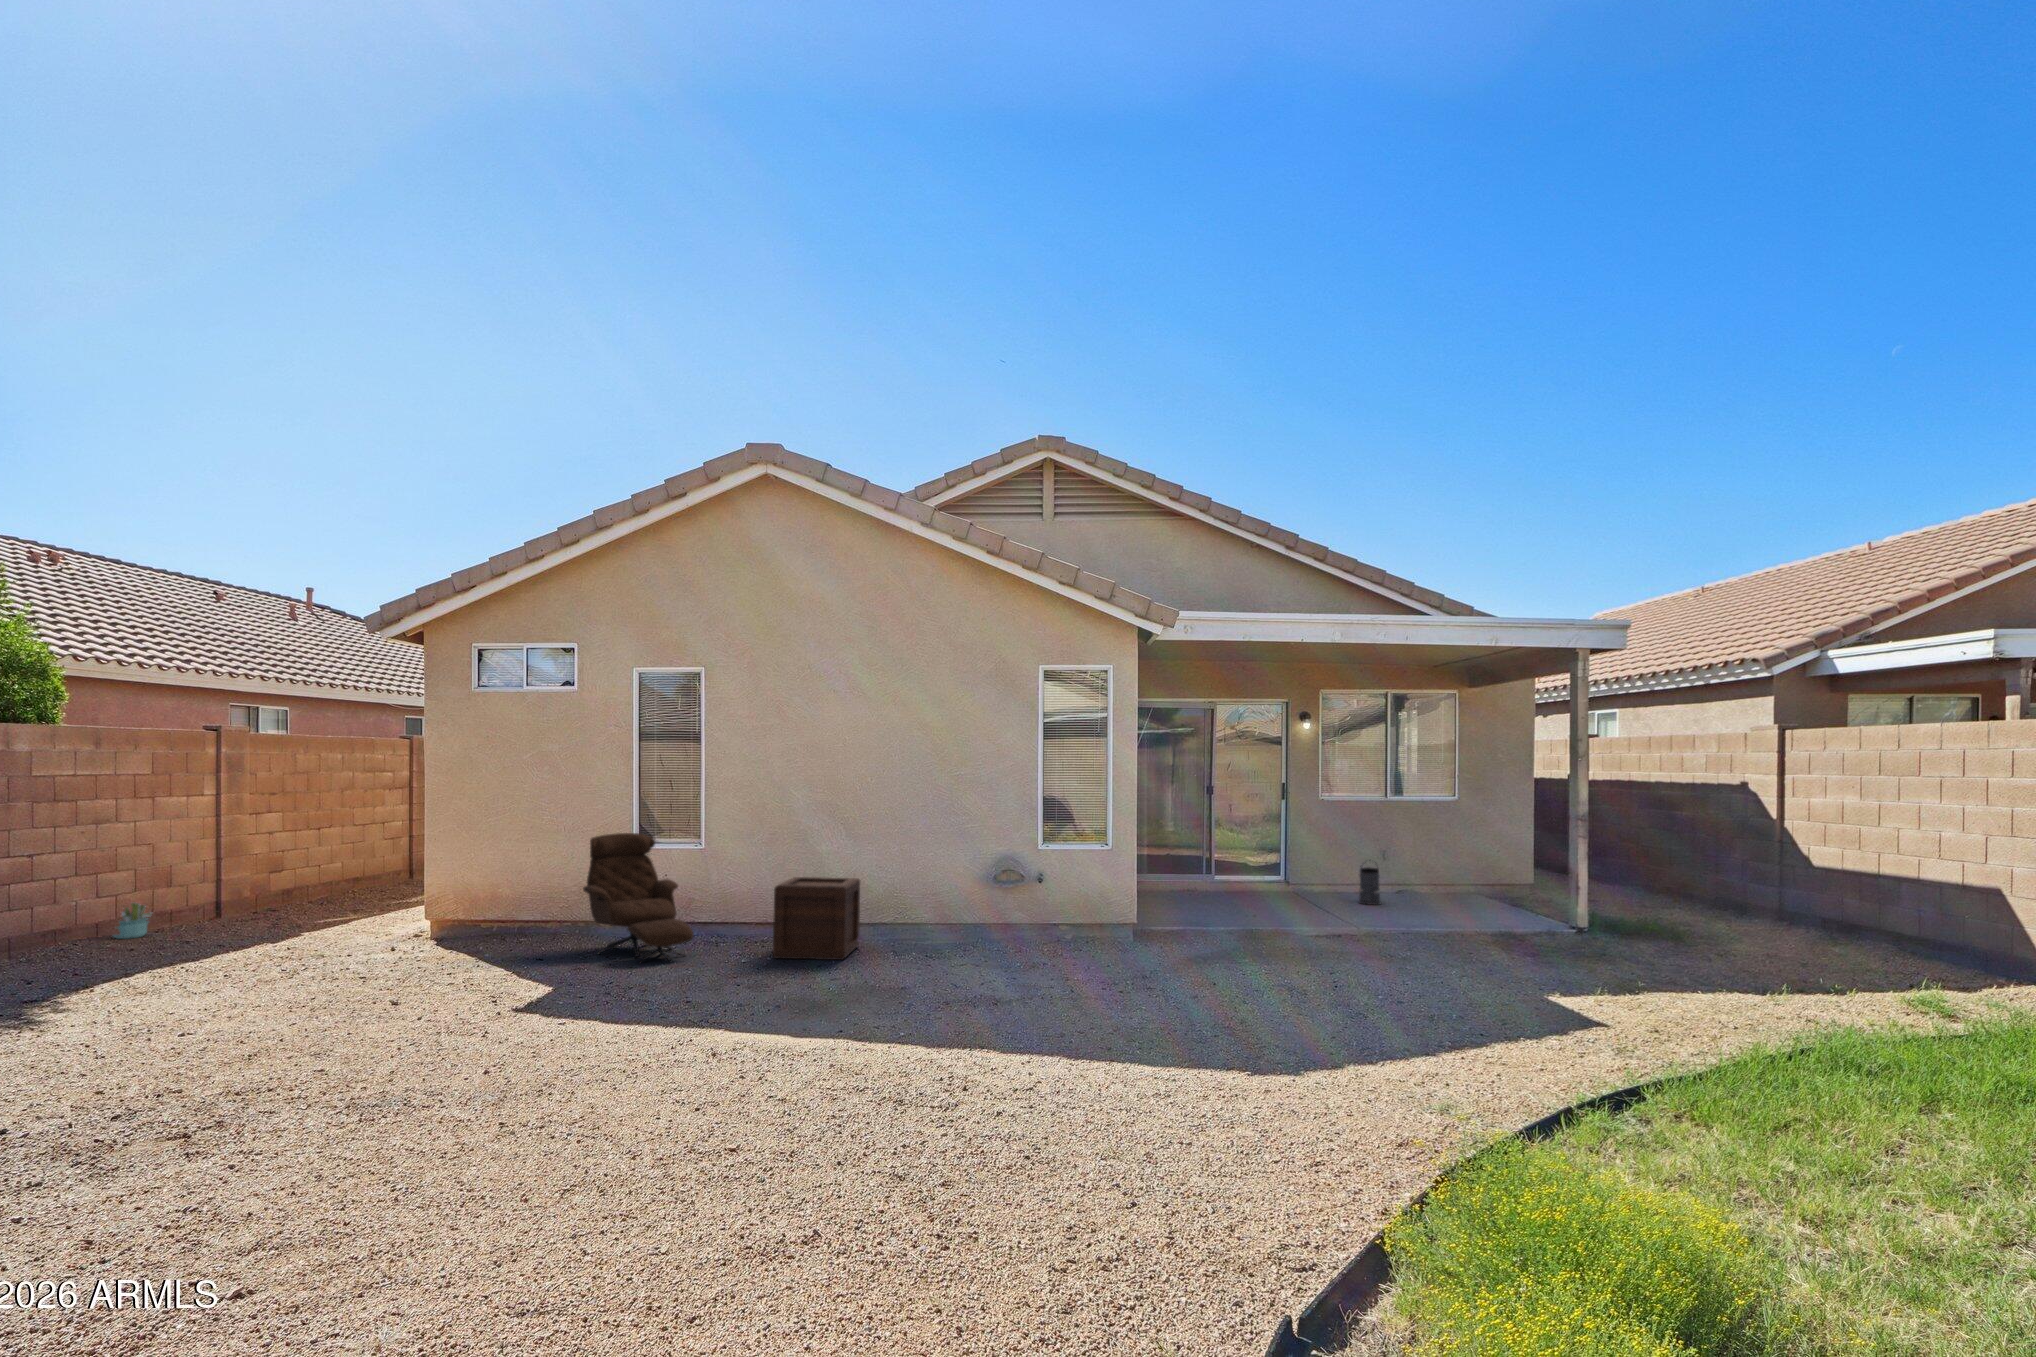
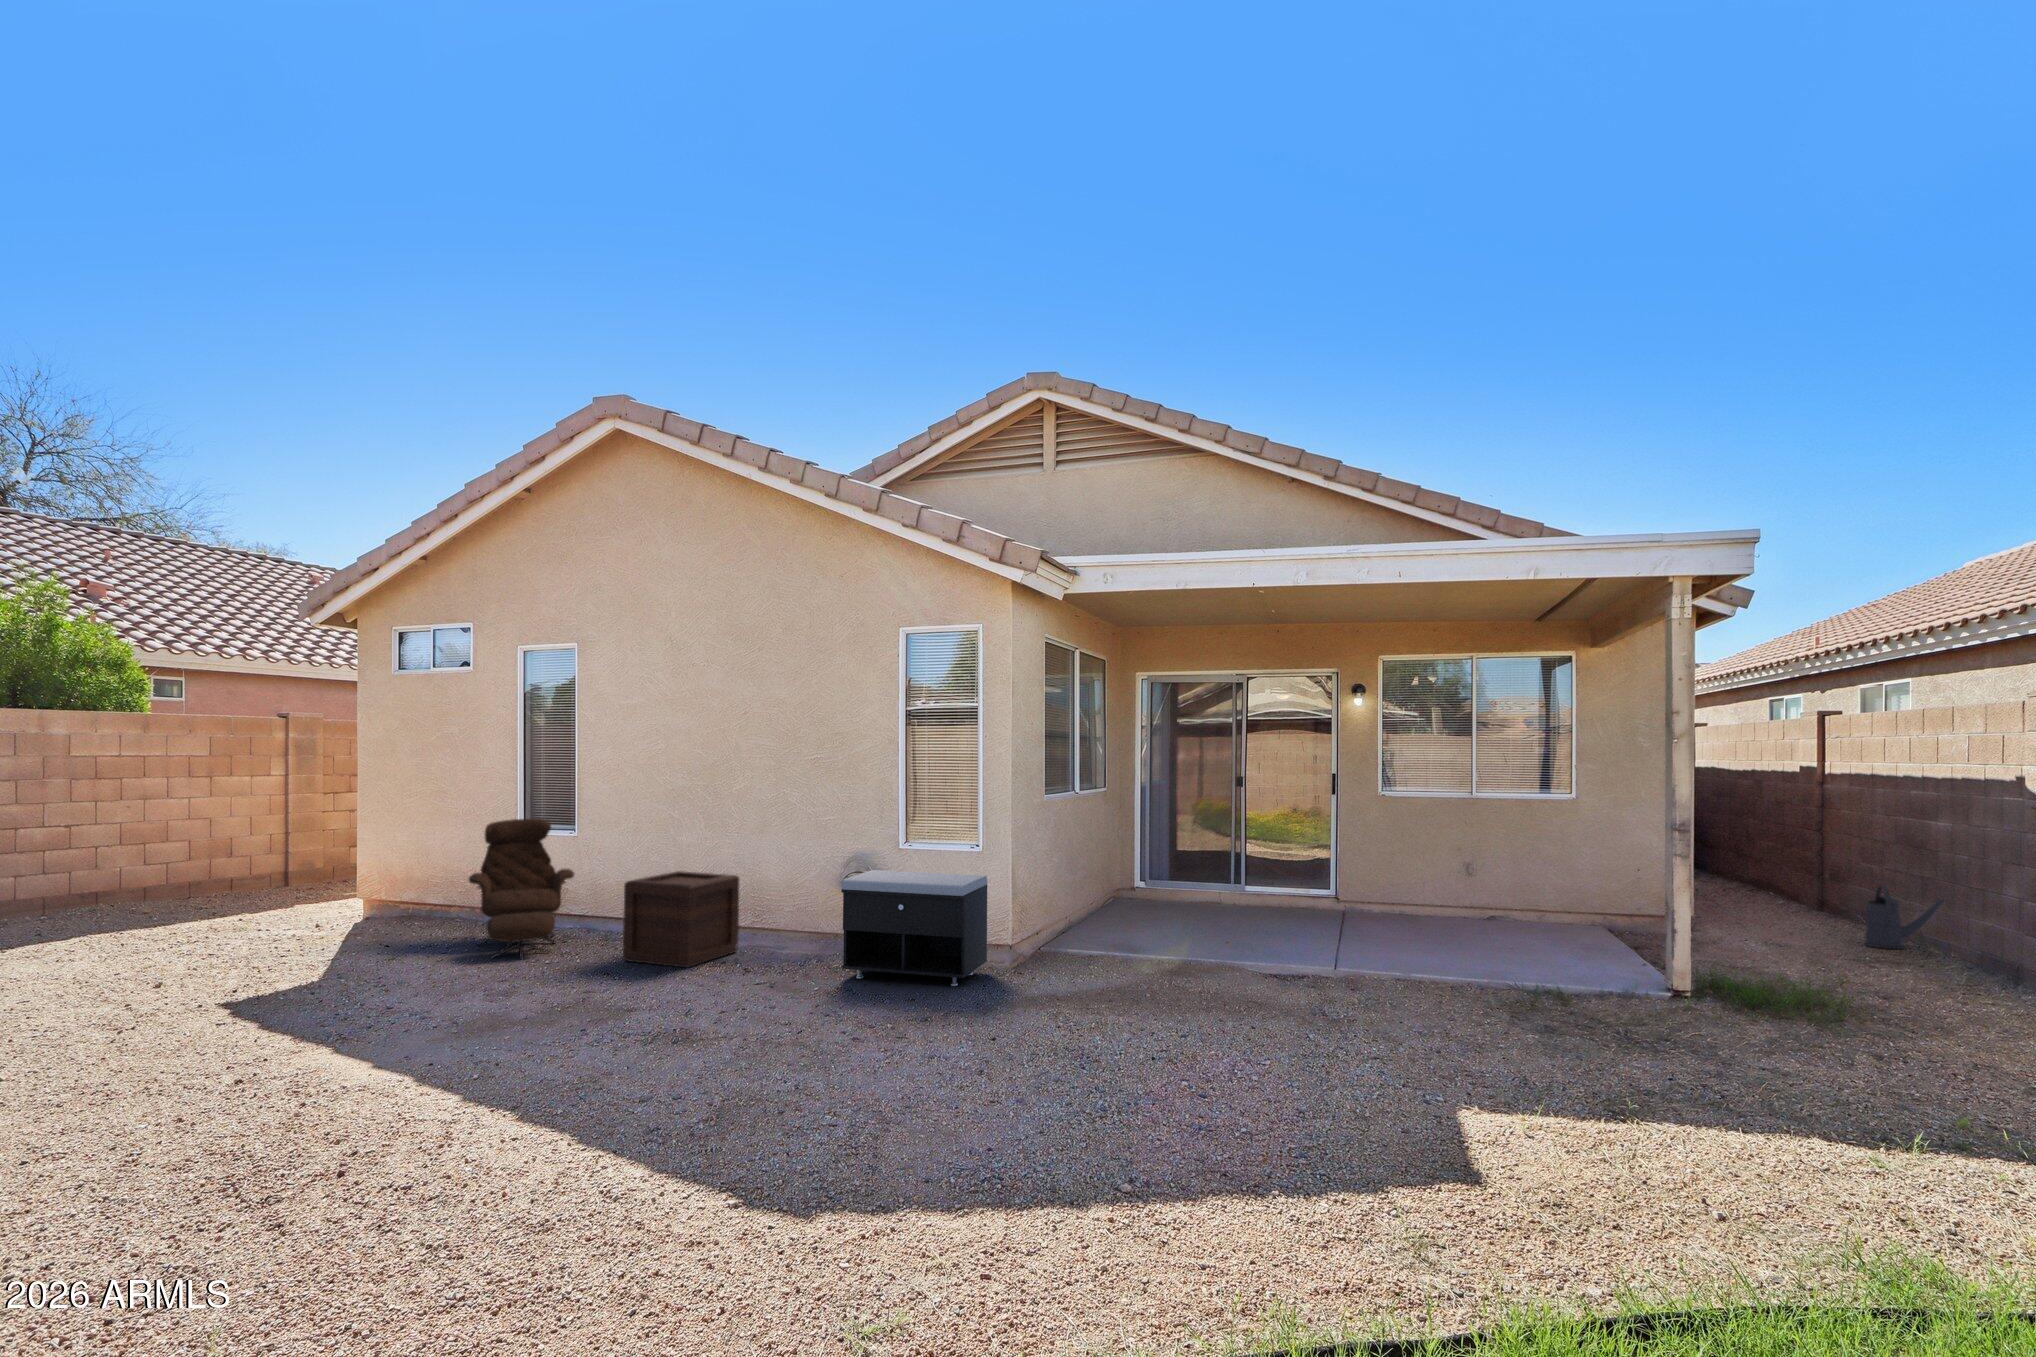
watering can: present [1359,866,1381,905] -> present [1854,886,1944,949]
storage bench: none [994,868,1104,959] -> present [841,870,987,986]
decorative plant: present [113,902,151,939] -> none [155,871,199,904]

